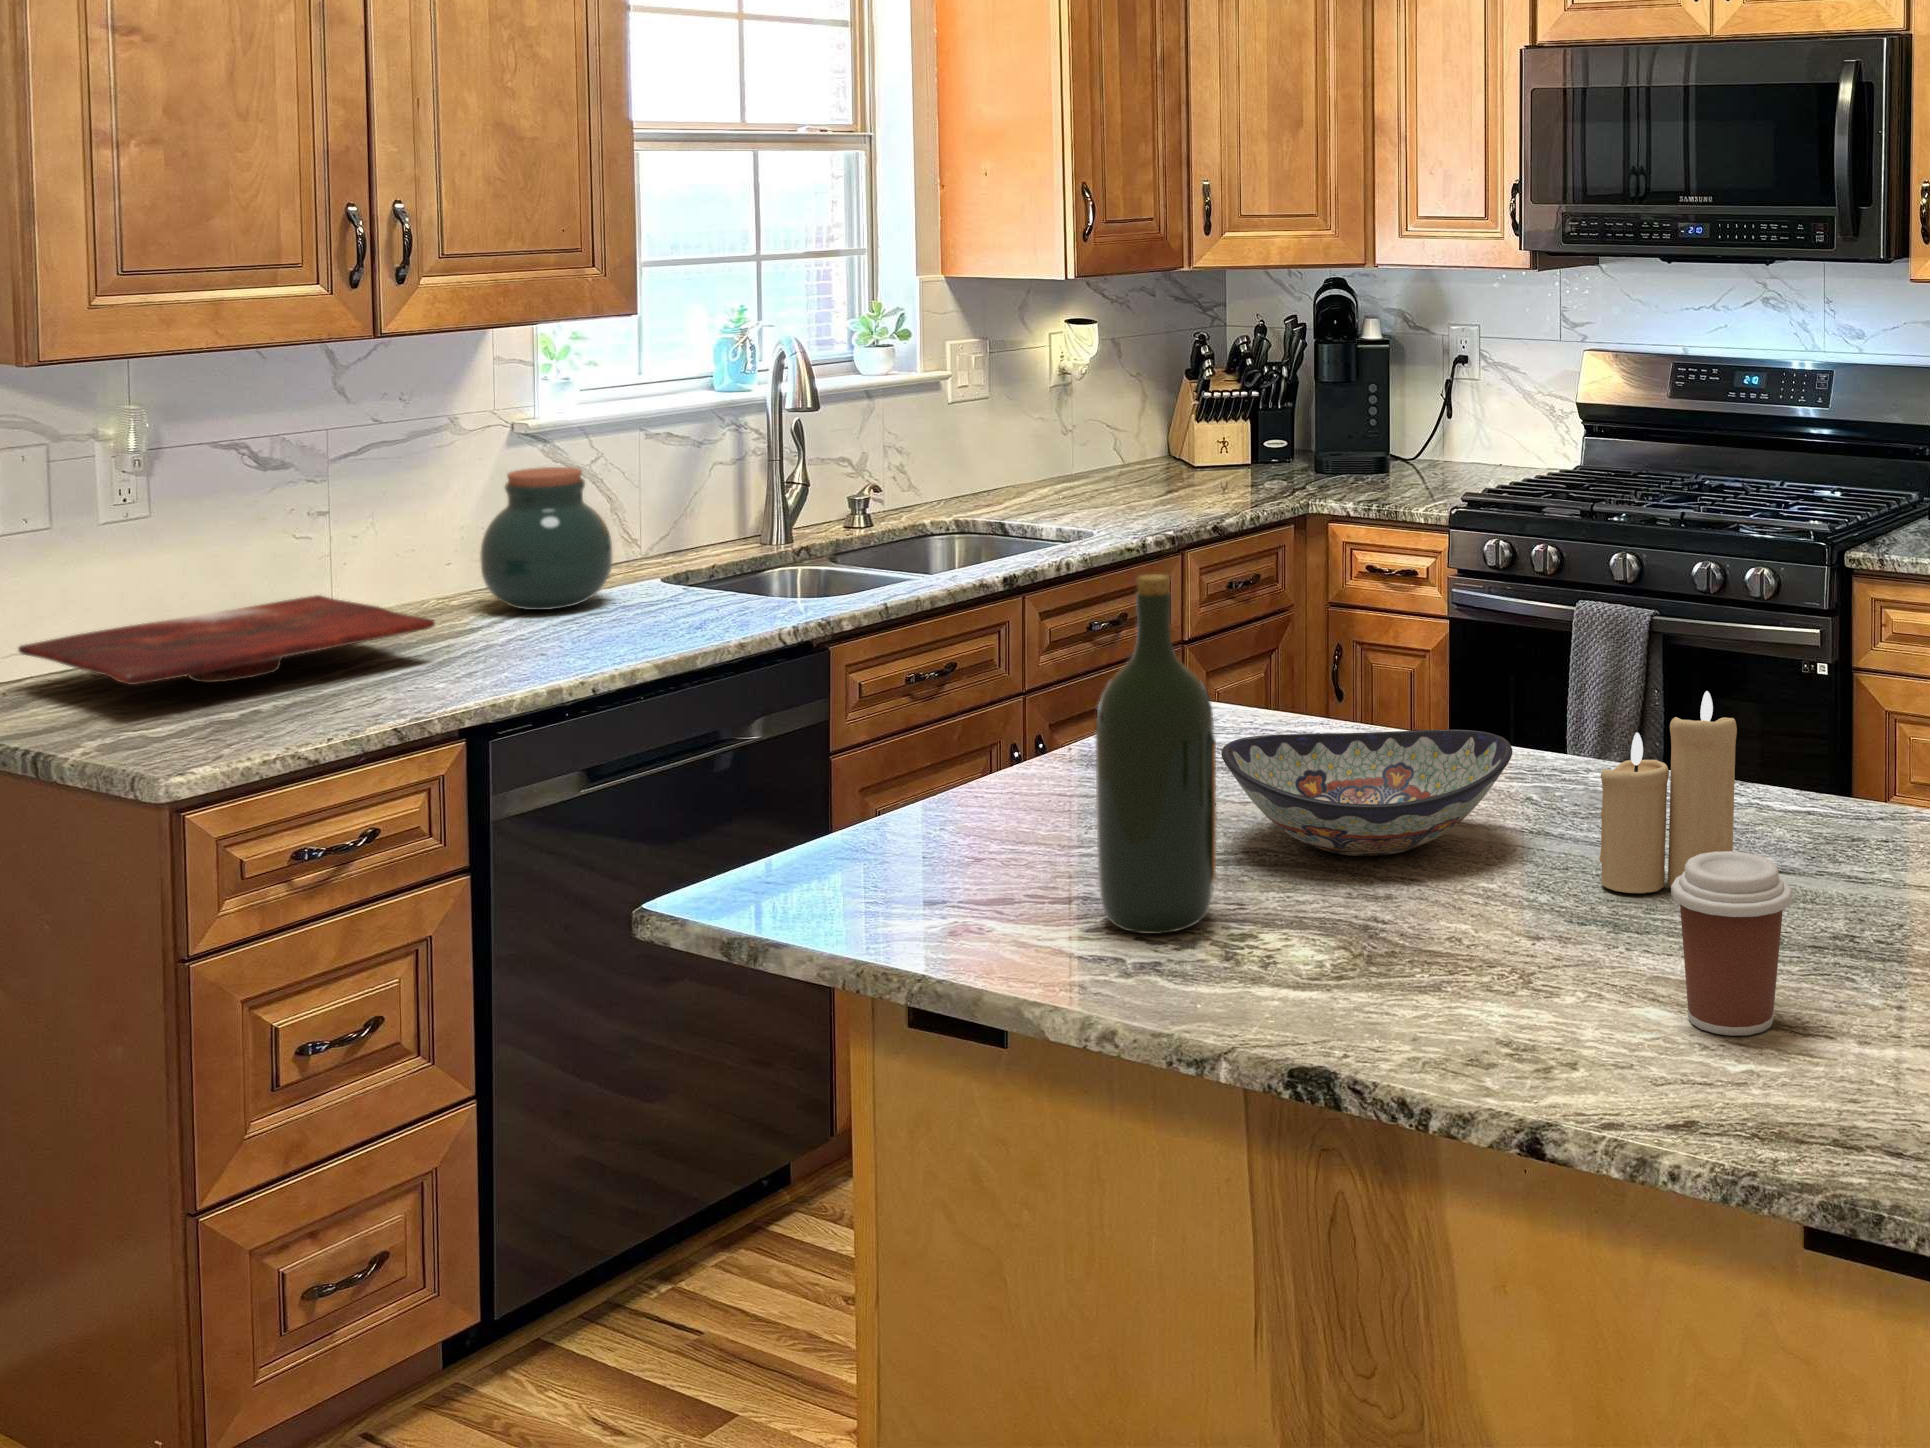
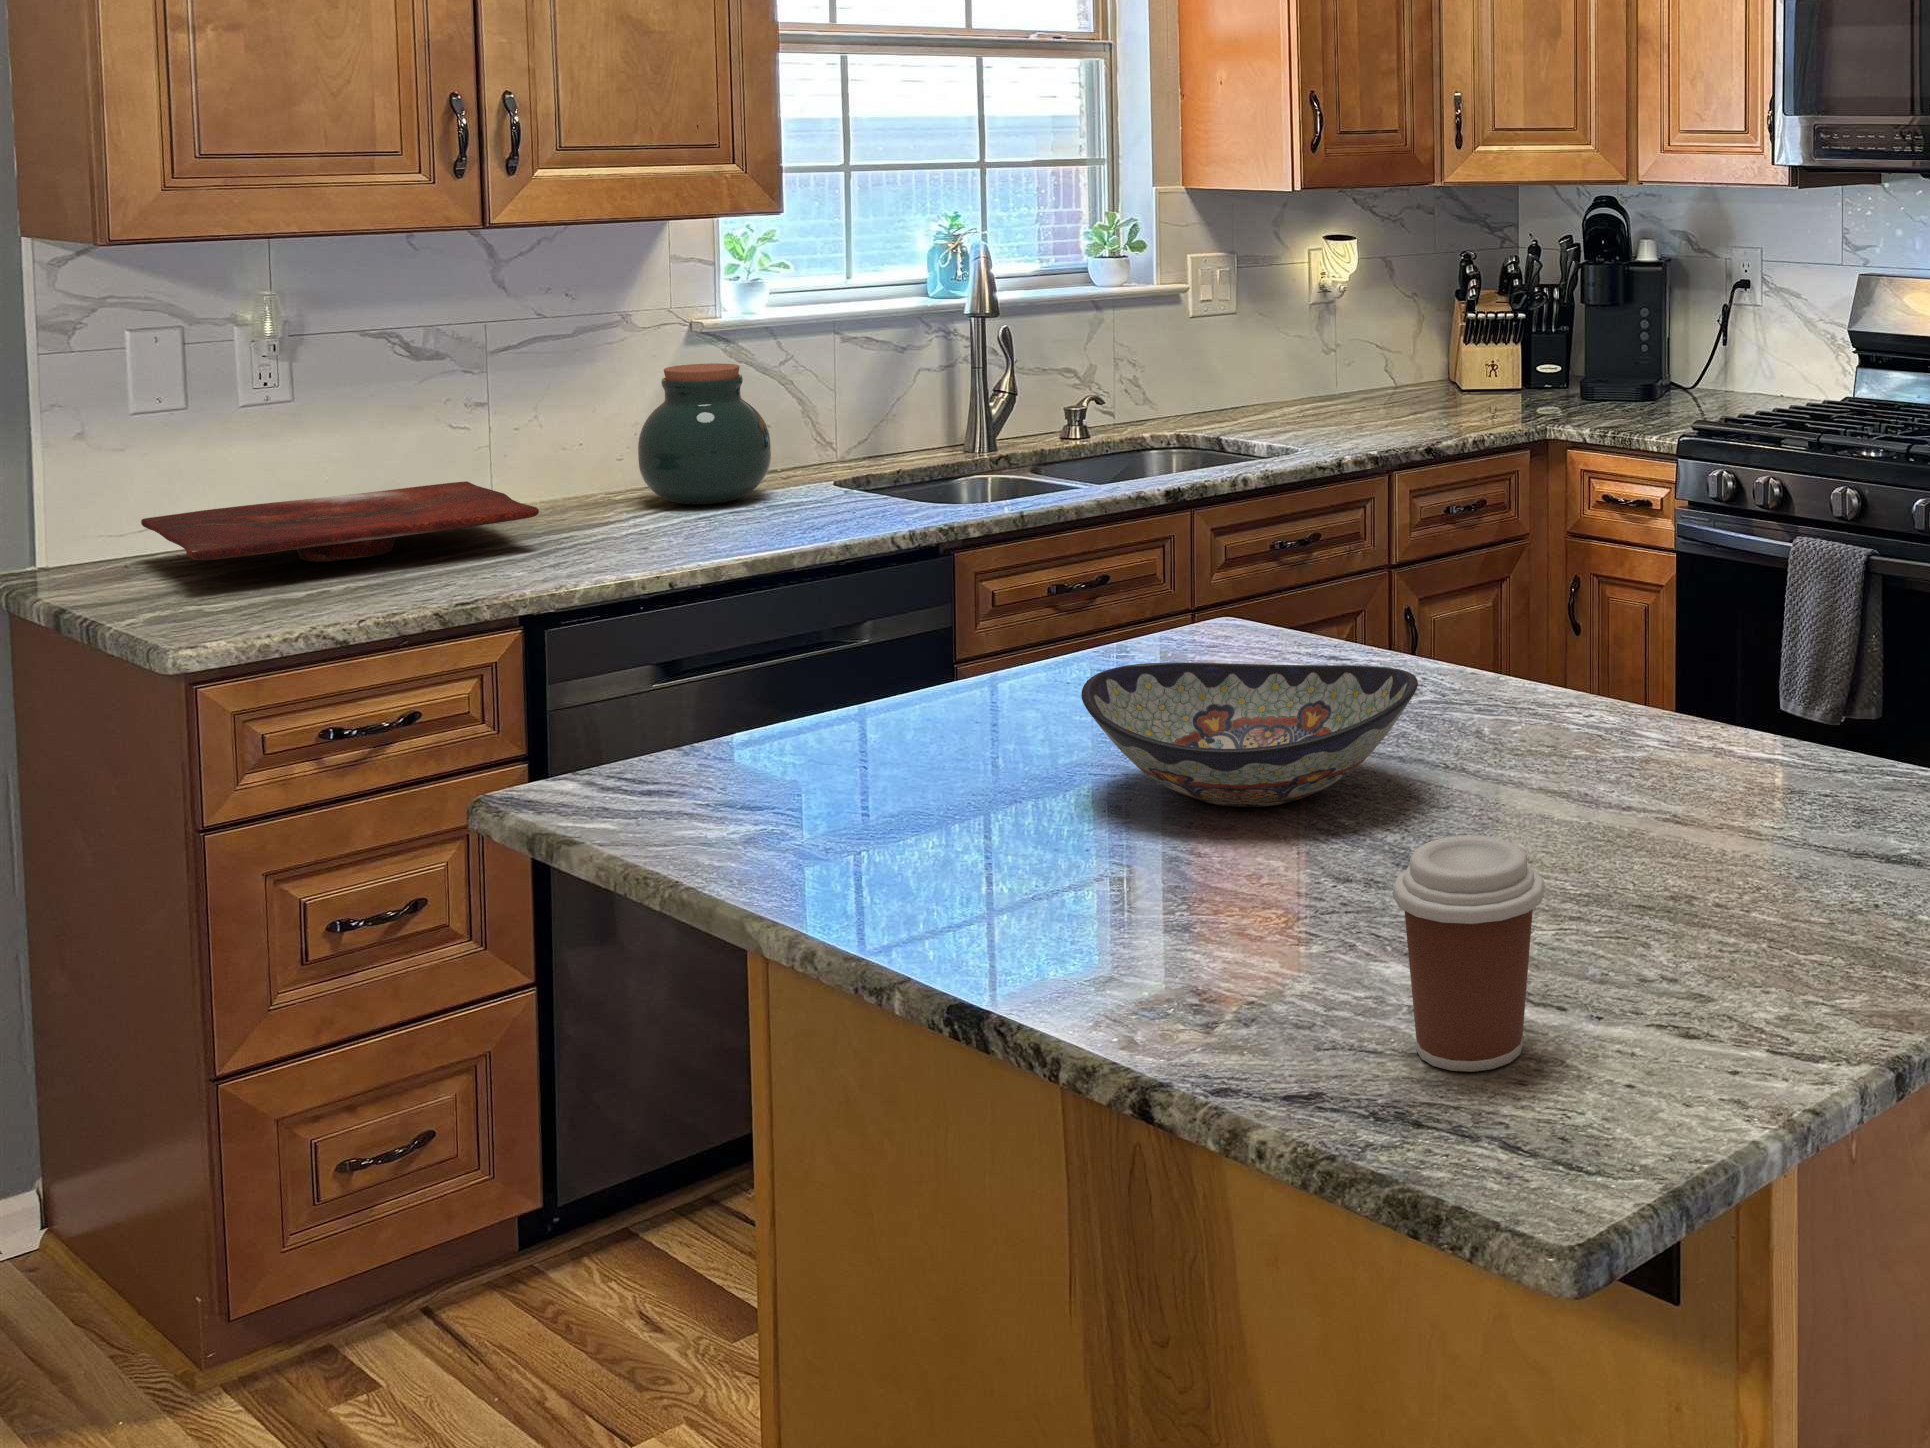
wine bottle: present [1096,574,1216,934] -> none [851,471,998,886]
candle: present [1599,691,1737,893] -> none [1469,635,1631,881]

